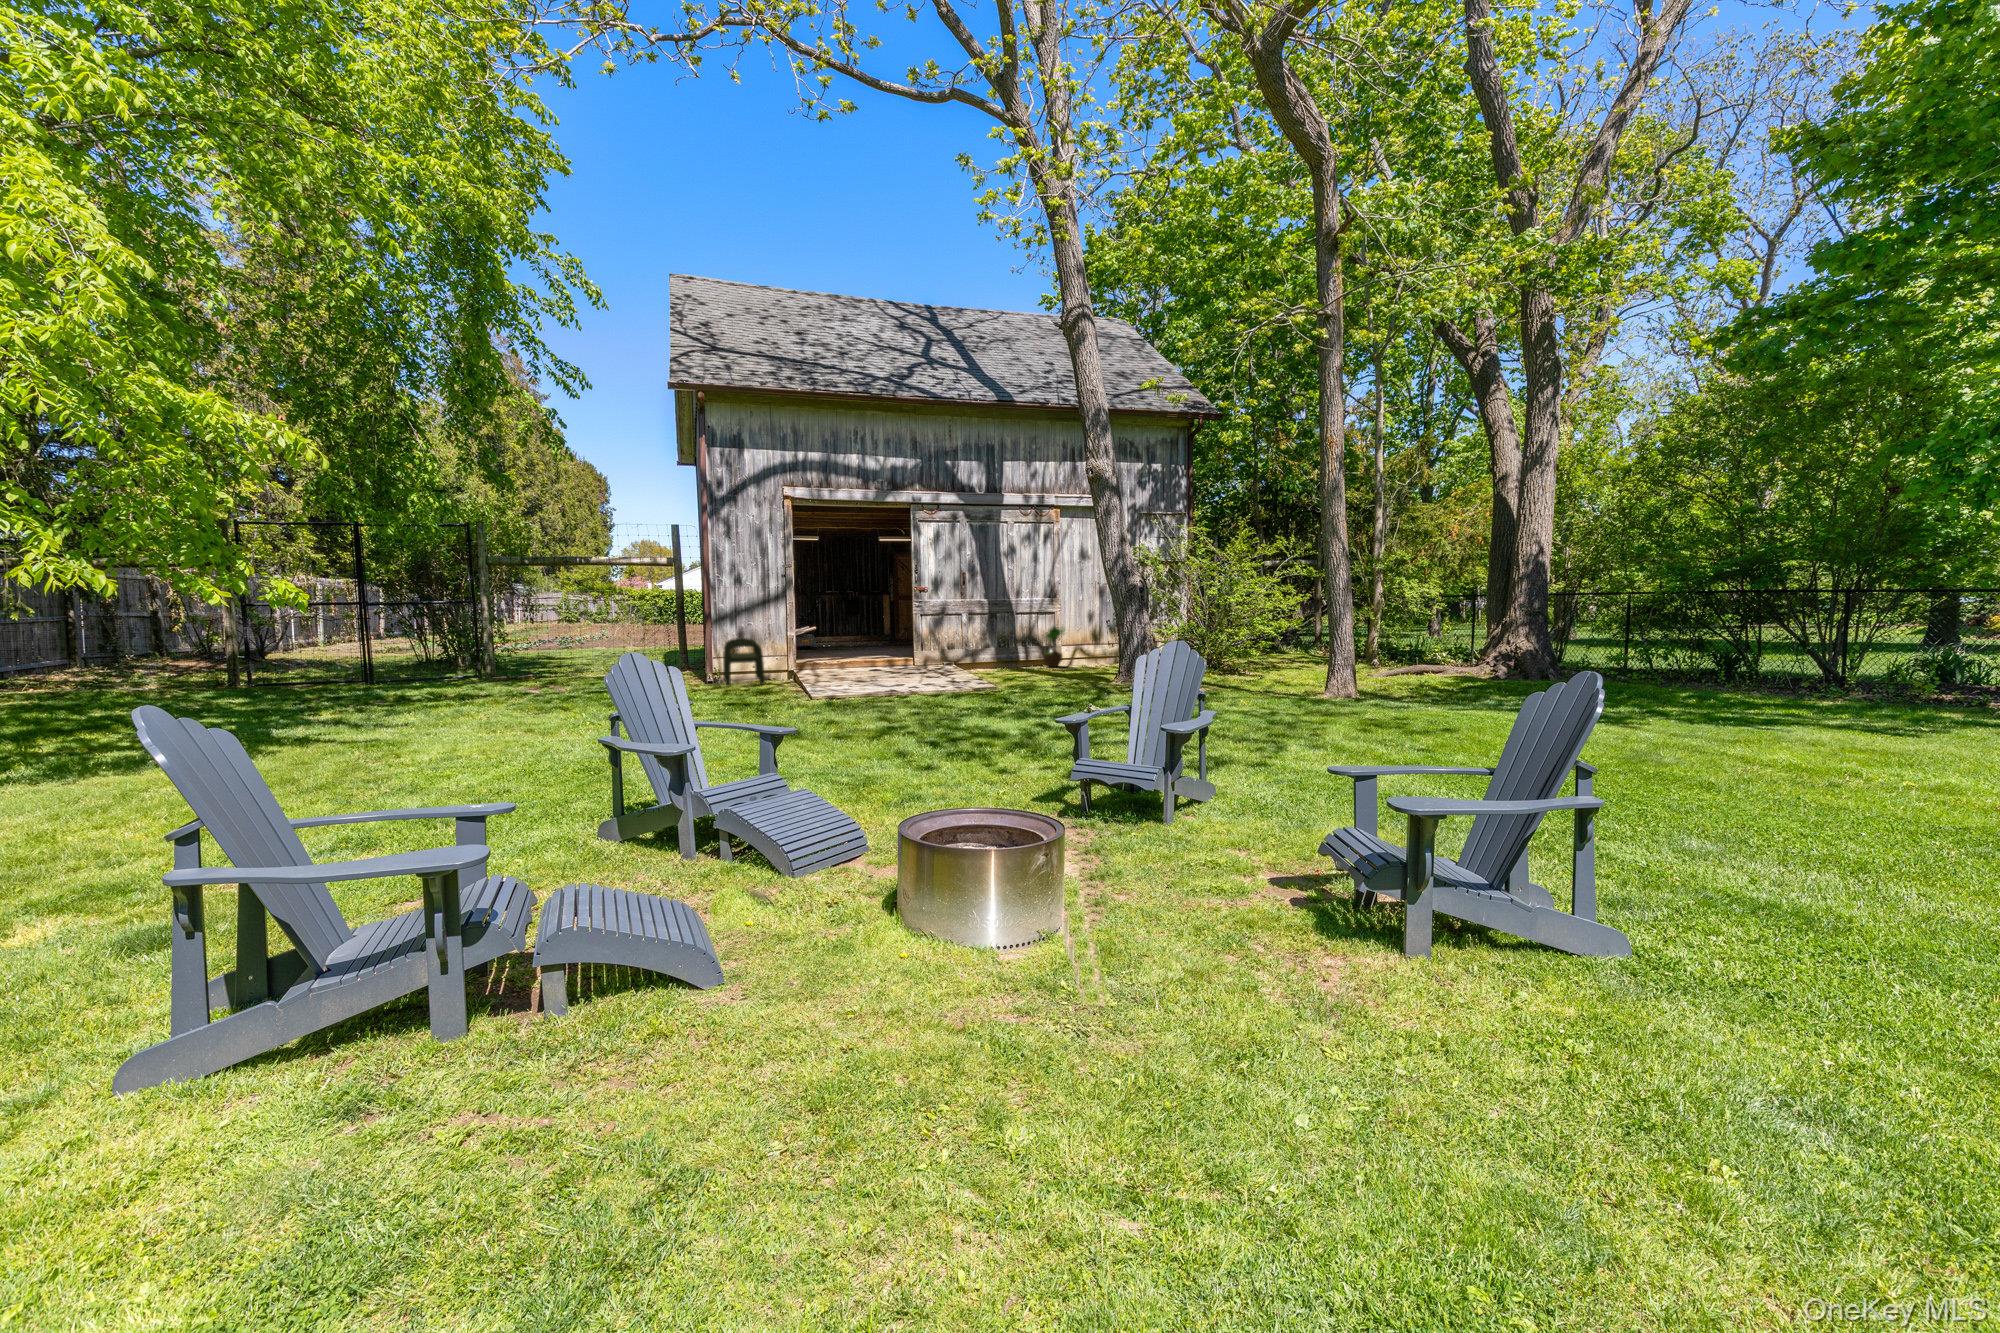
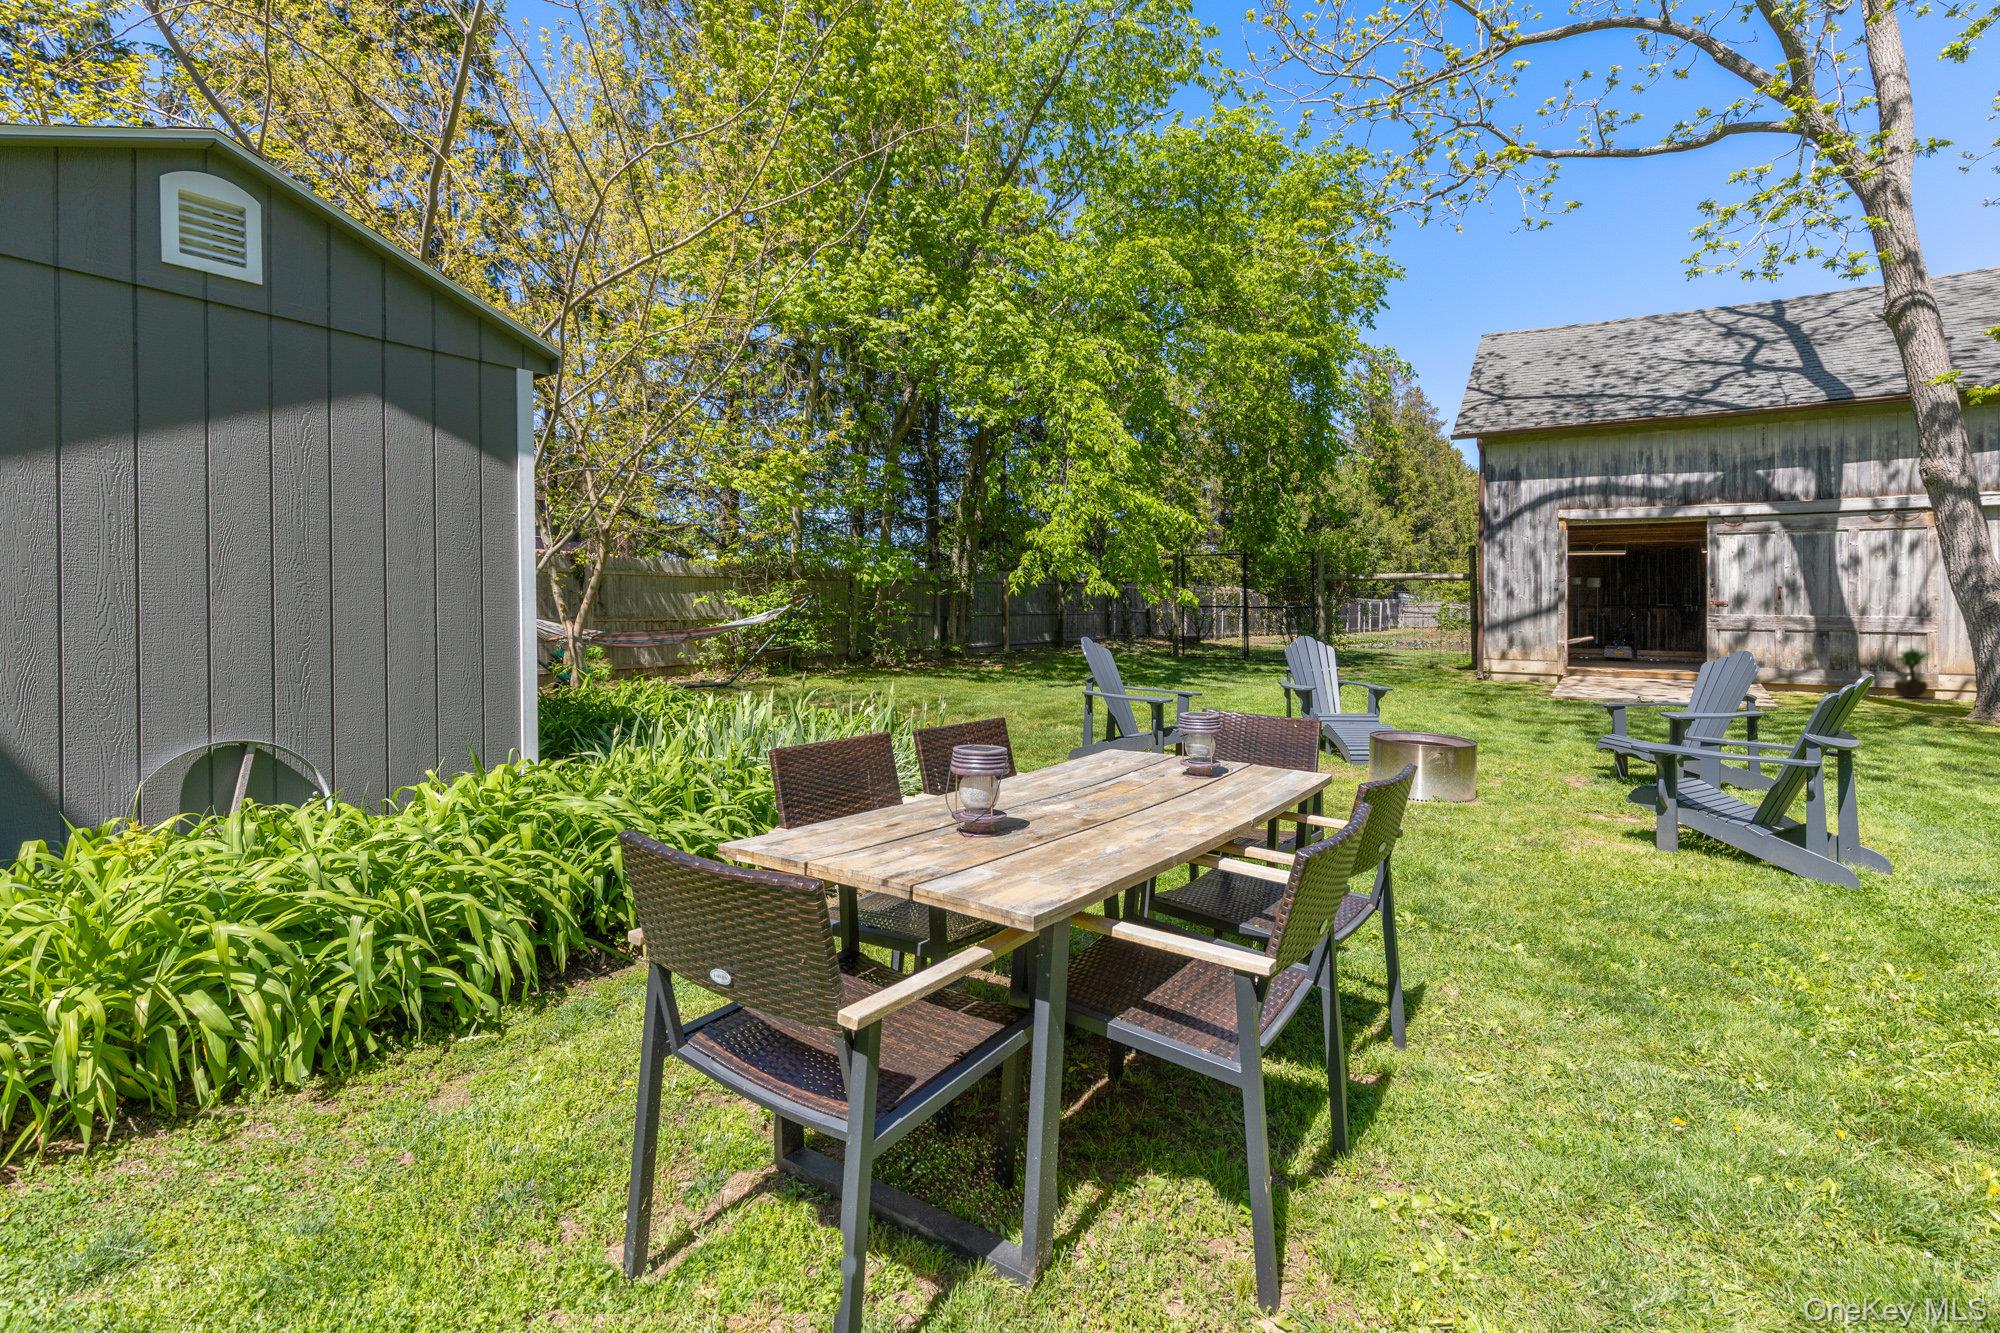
bench: present [723,638,765,686] -> none [1483,647,1525,687]

